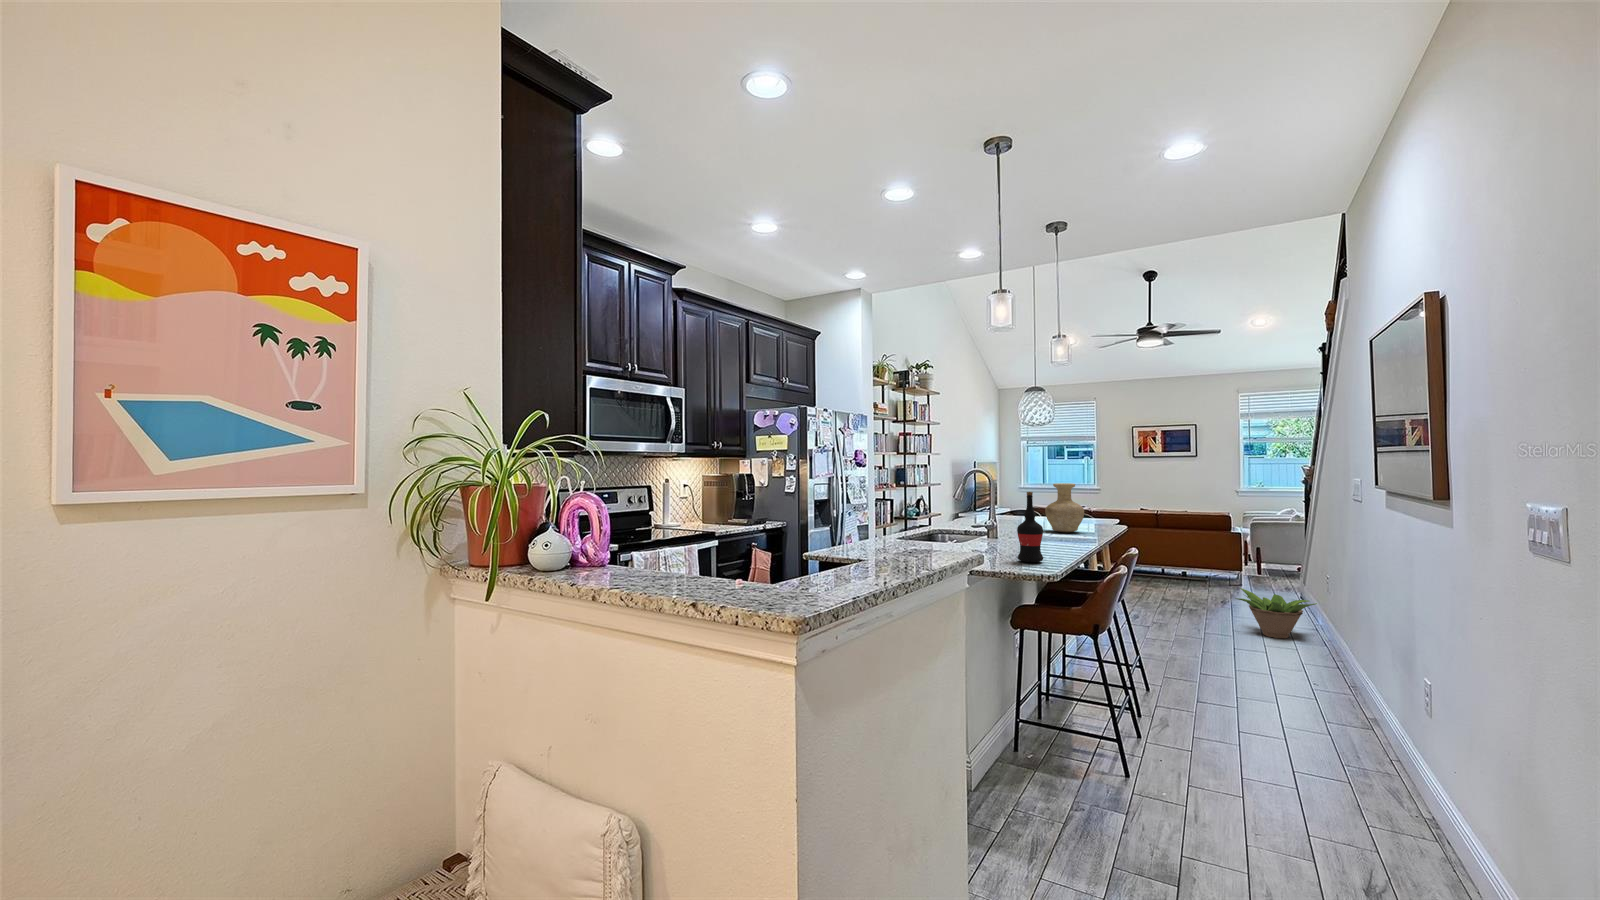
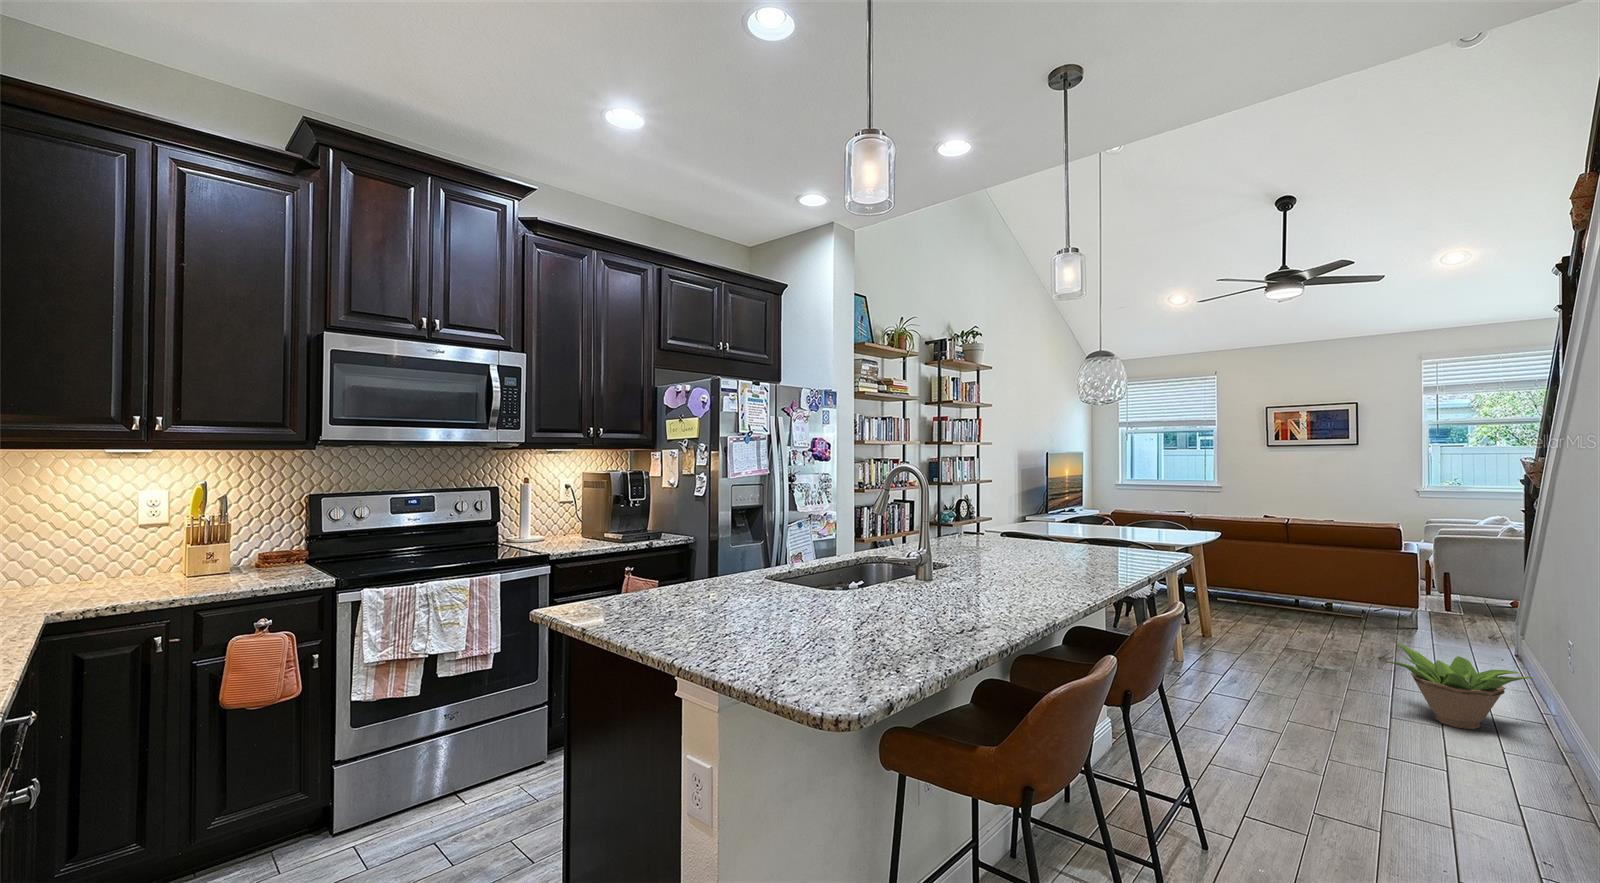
vase: present [1045,483,1084,532] -> none [1055,486,1114,560]
wine bottle: present [1017,492,1043,562] -> none [908,506,952,629]

